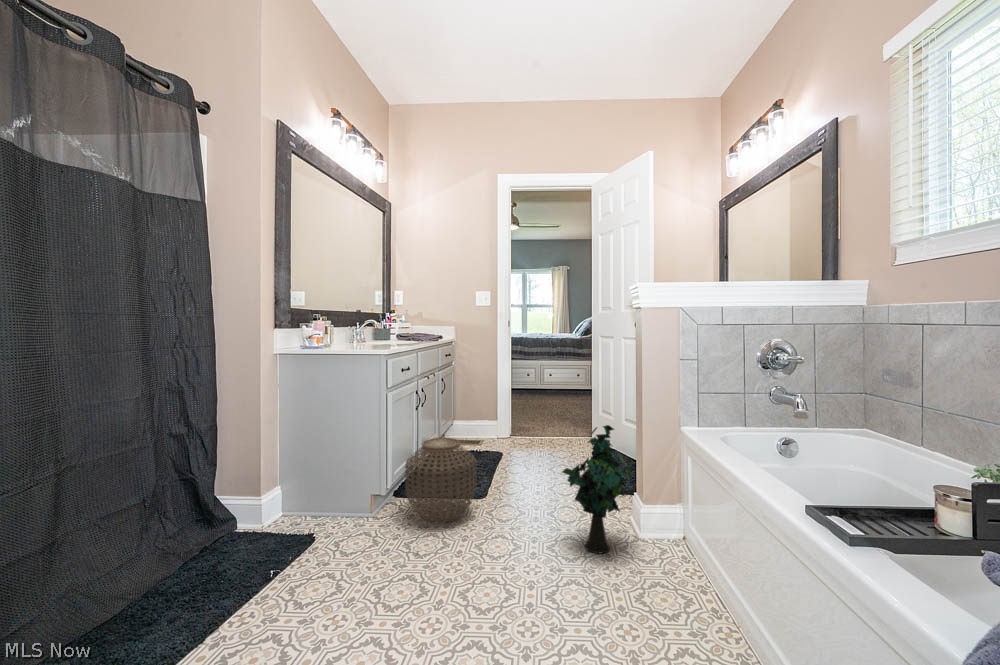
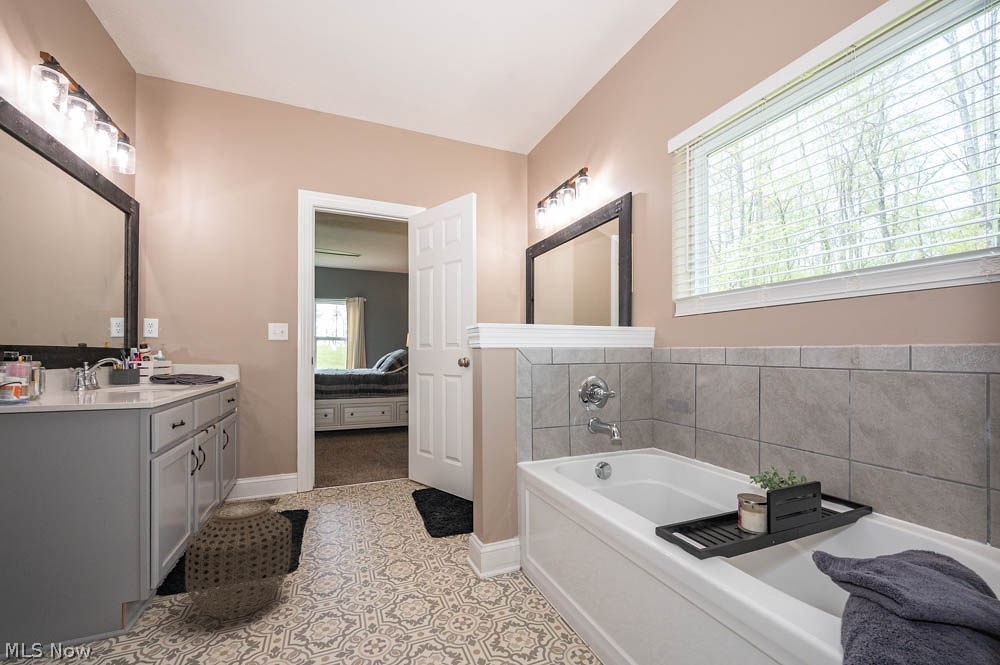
decorative plant: present [562,425,632,553] -> none [404,463,477,607]

